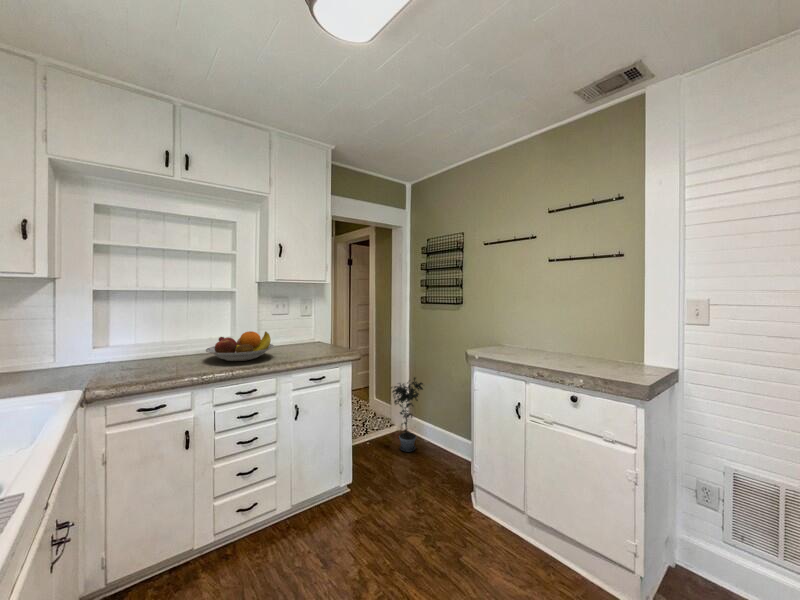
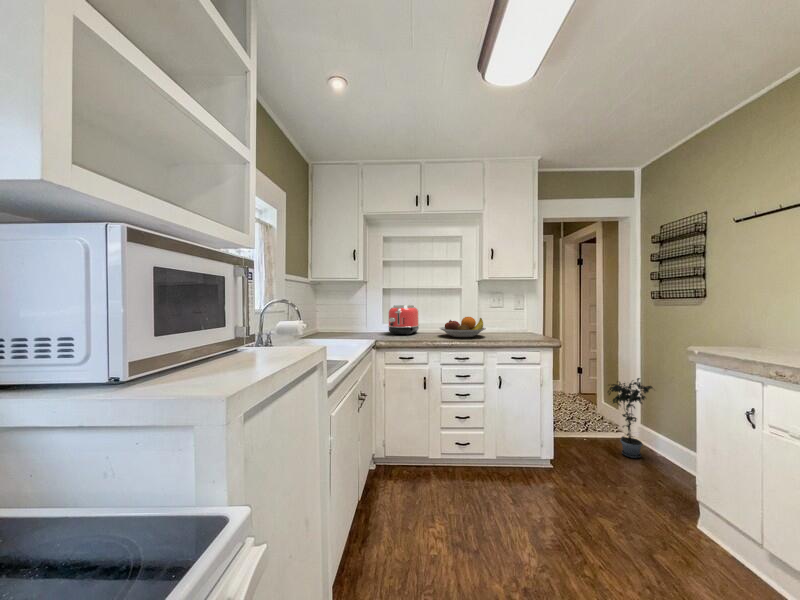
toaster: none [106,317,167,368] -> present [388,305,419,335]

